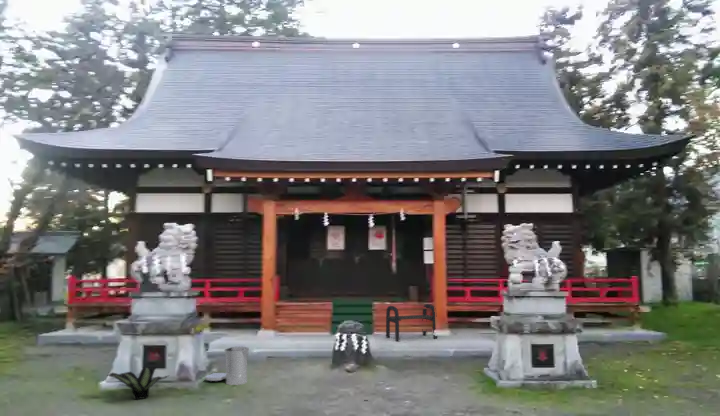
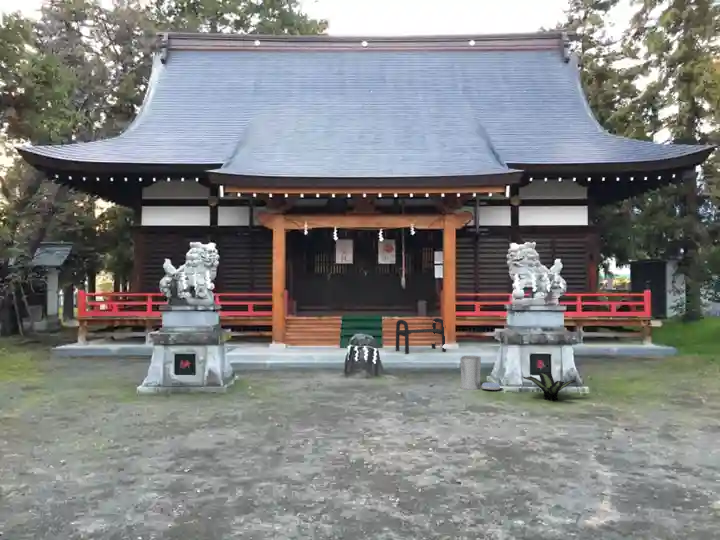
trash can: present [205,347,249,385] -> present [460,356,500,390]
potted plant: present [108,367,167,399] -> present [523,372,576,400]

